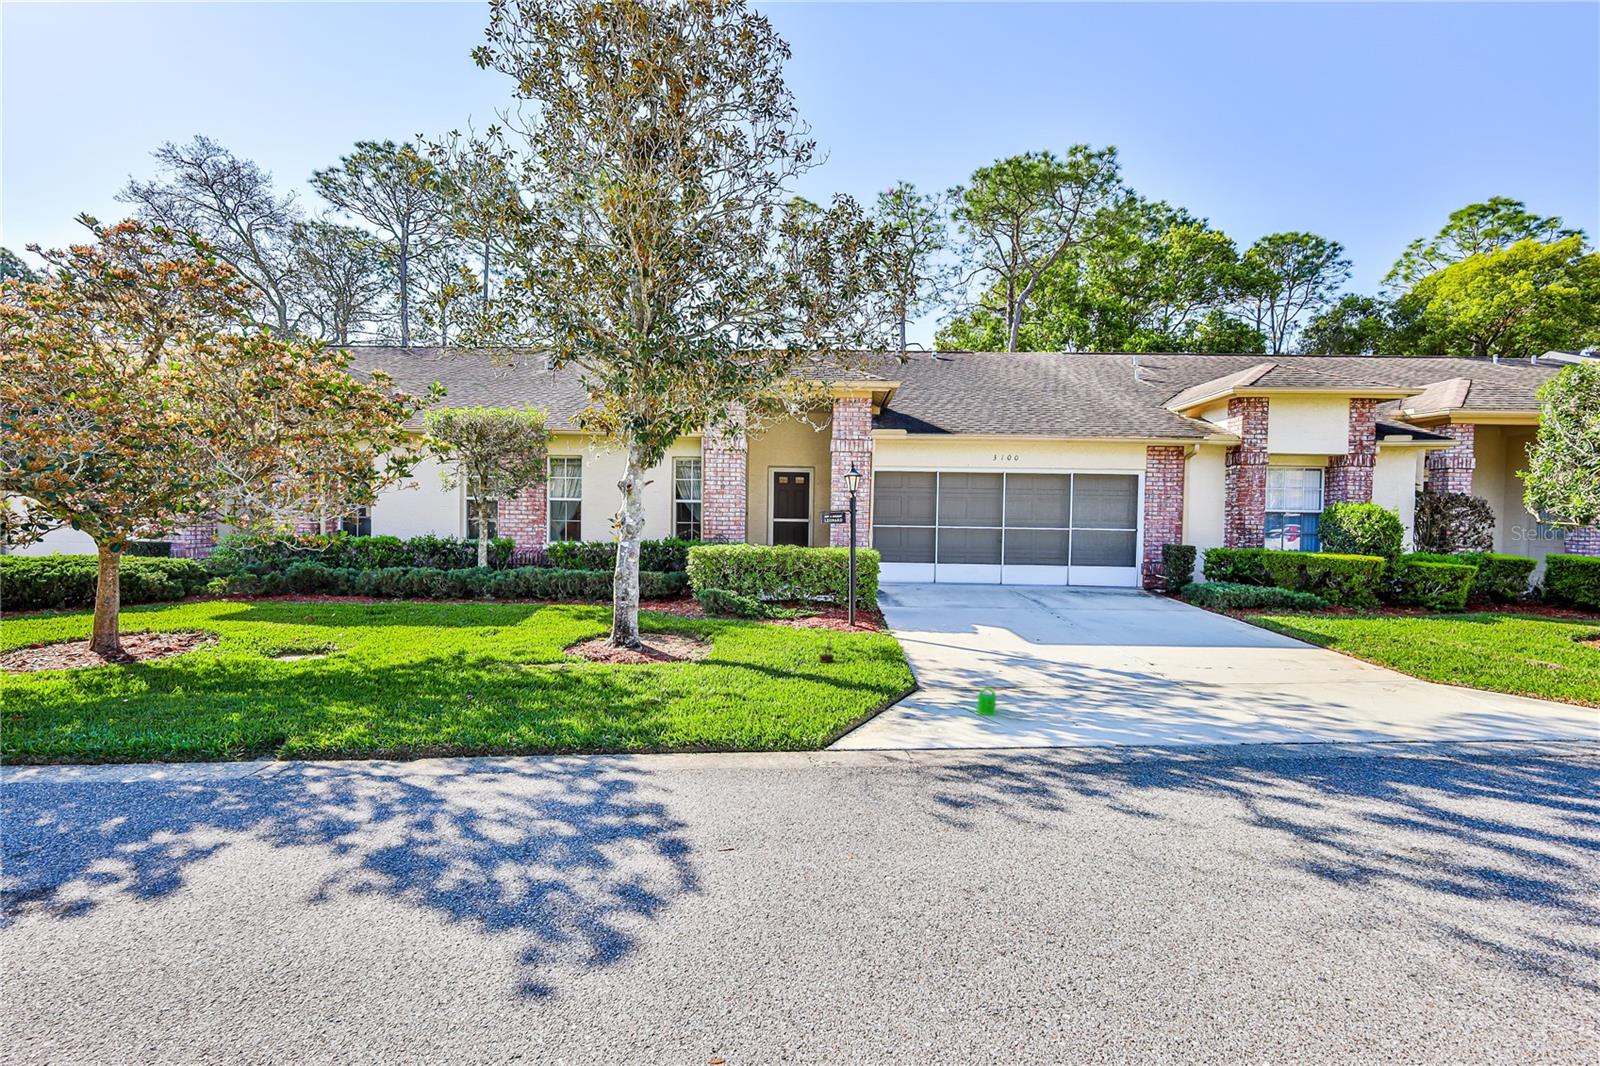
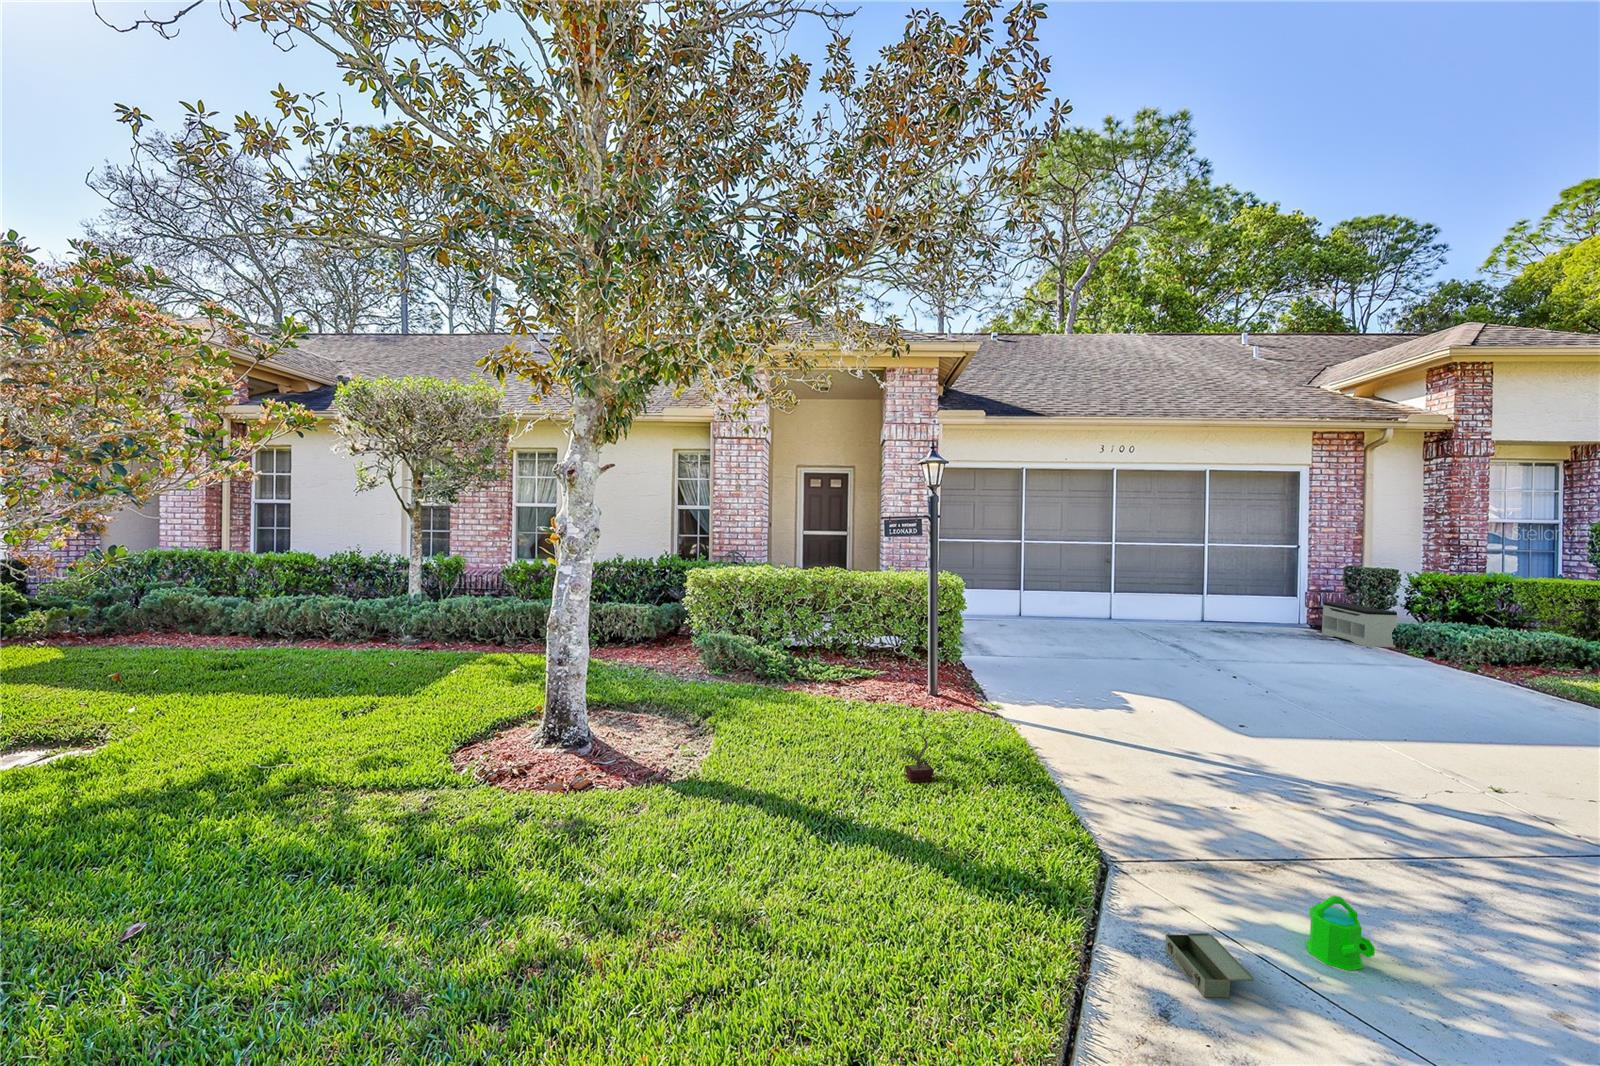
bench: none [1148,571,1190,602] -> present [1322,602,1397,648]
toolbox: none [914,704,941,721] -> present [1165,933,1254,998]

